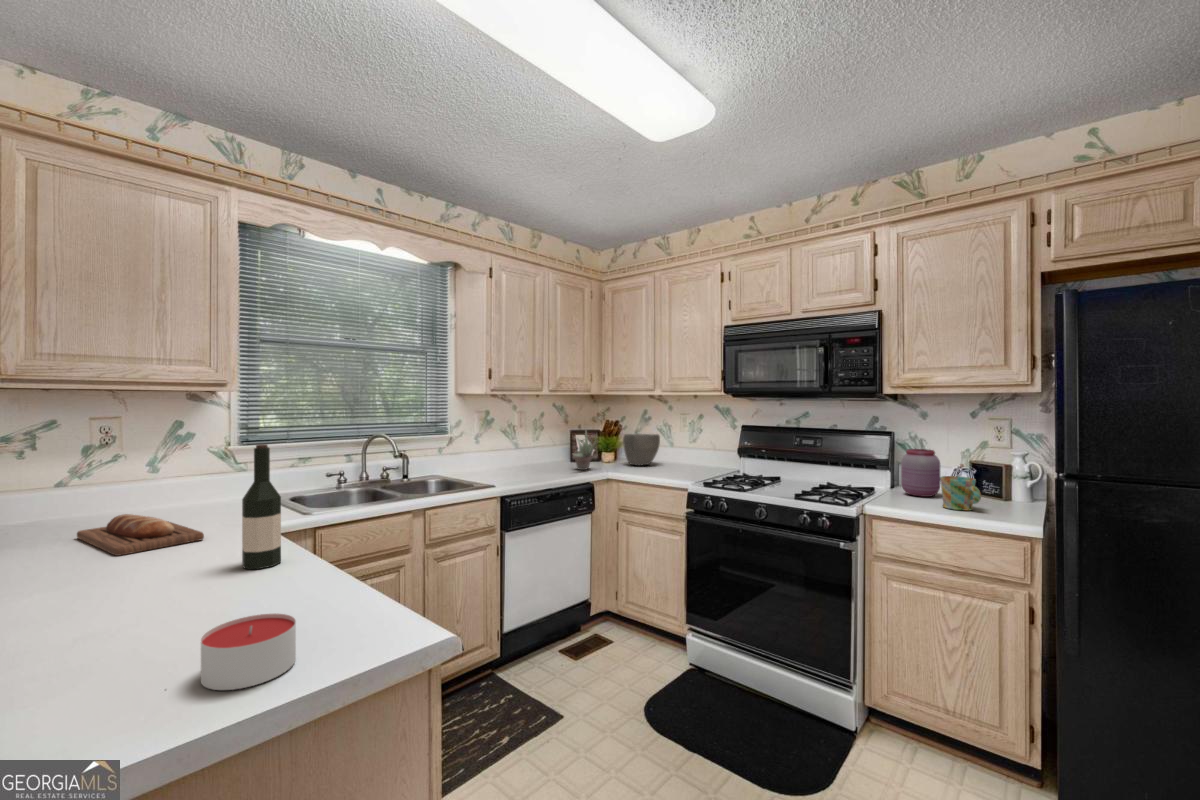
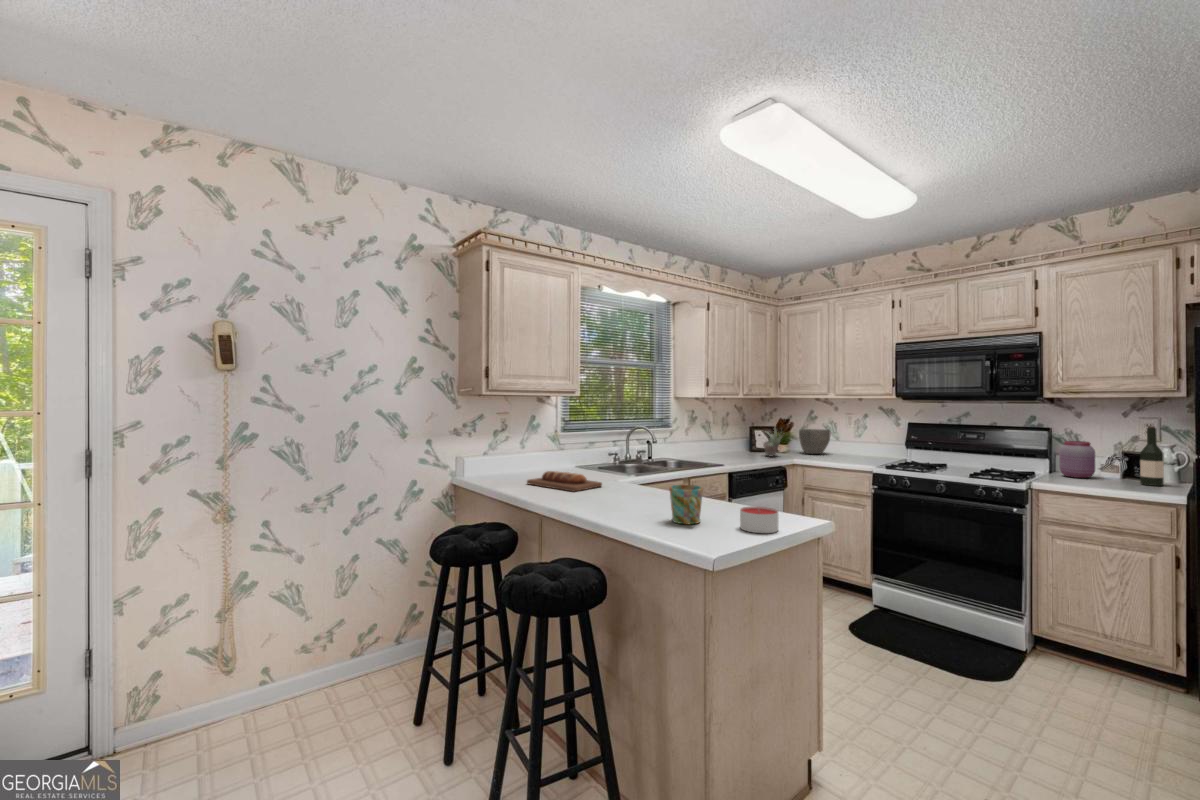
wine bottle: present [242,444,281,569] -> present [1140,426,1164,486]
mug: present [940,476,981,510] -> present [669,485,703,524]

